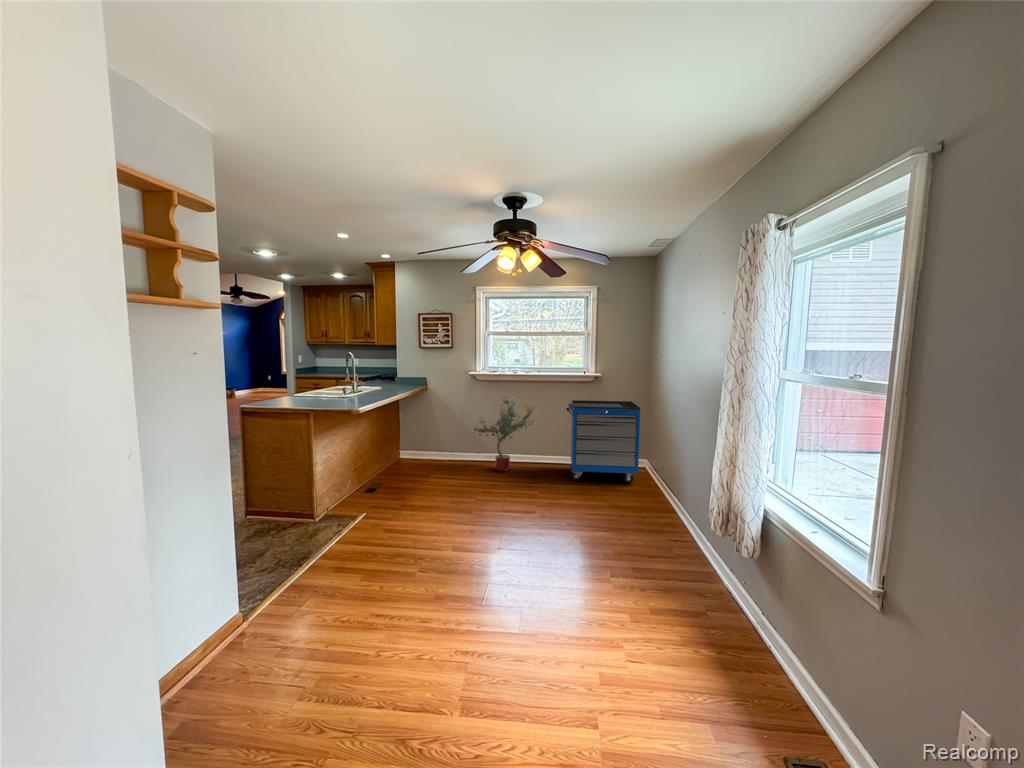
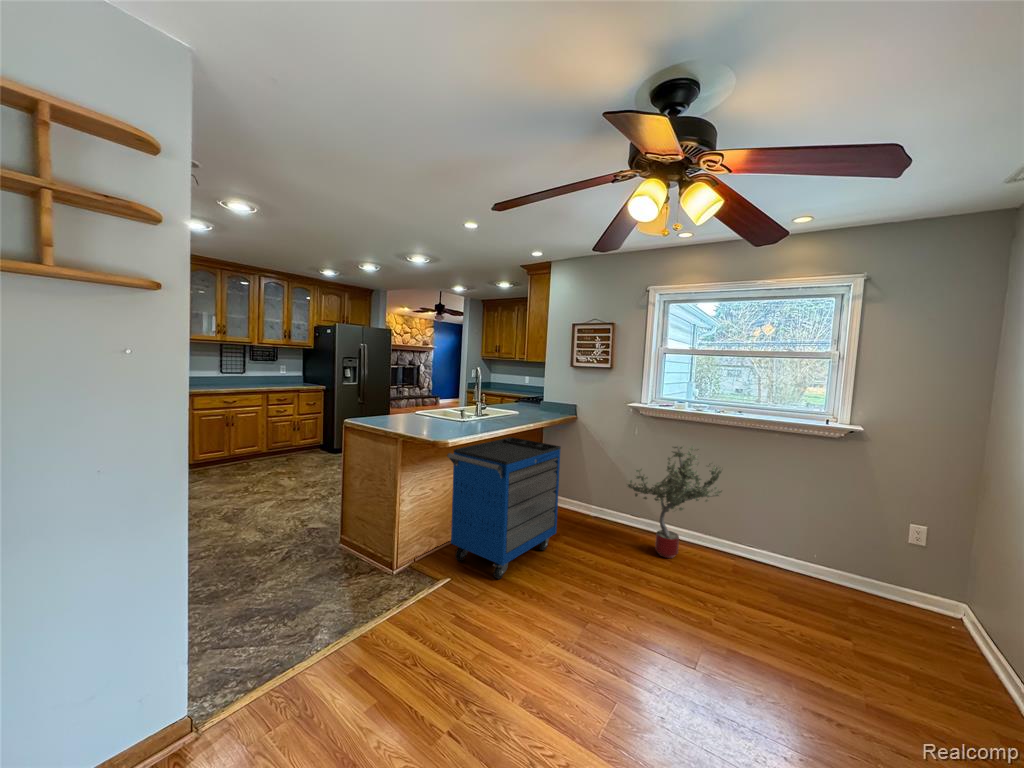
storage cabinet: present [566,400,640,483] -> present [447,437,561,579]

